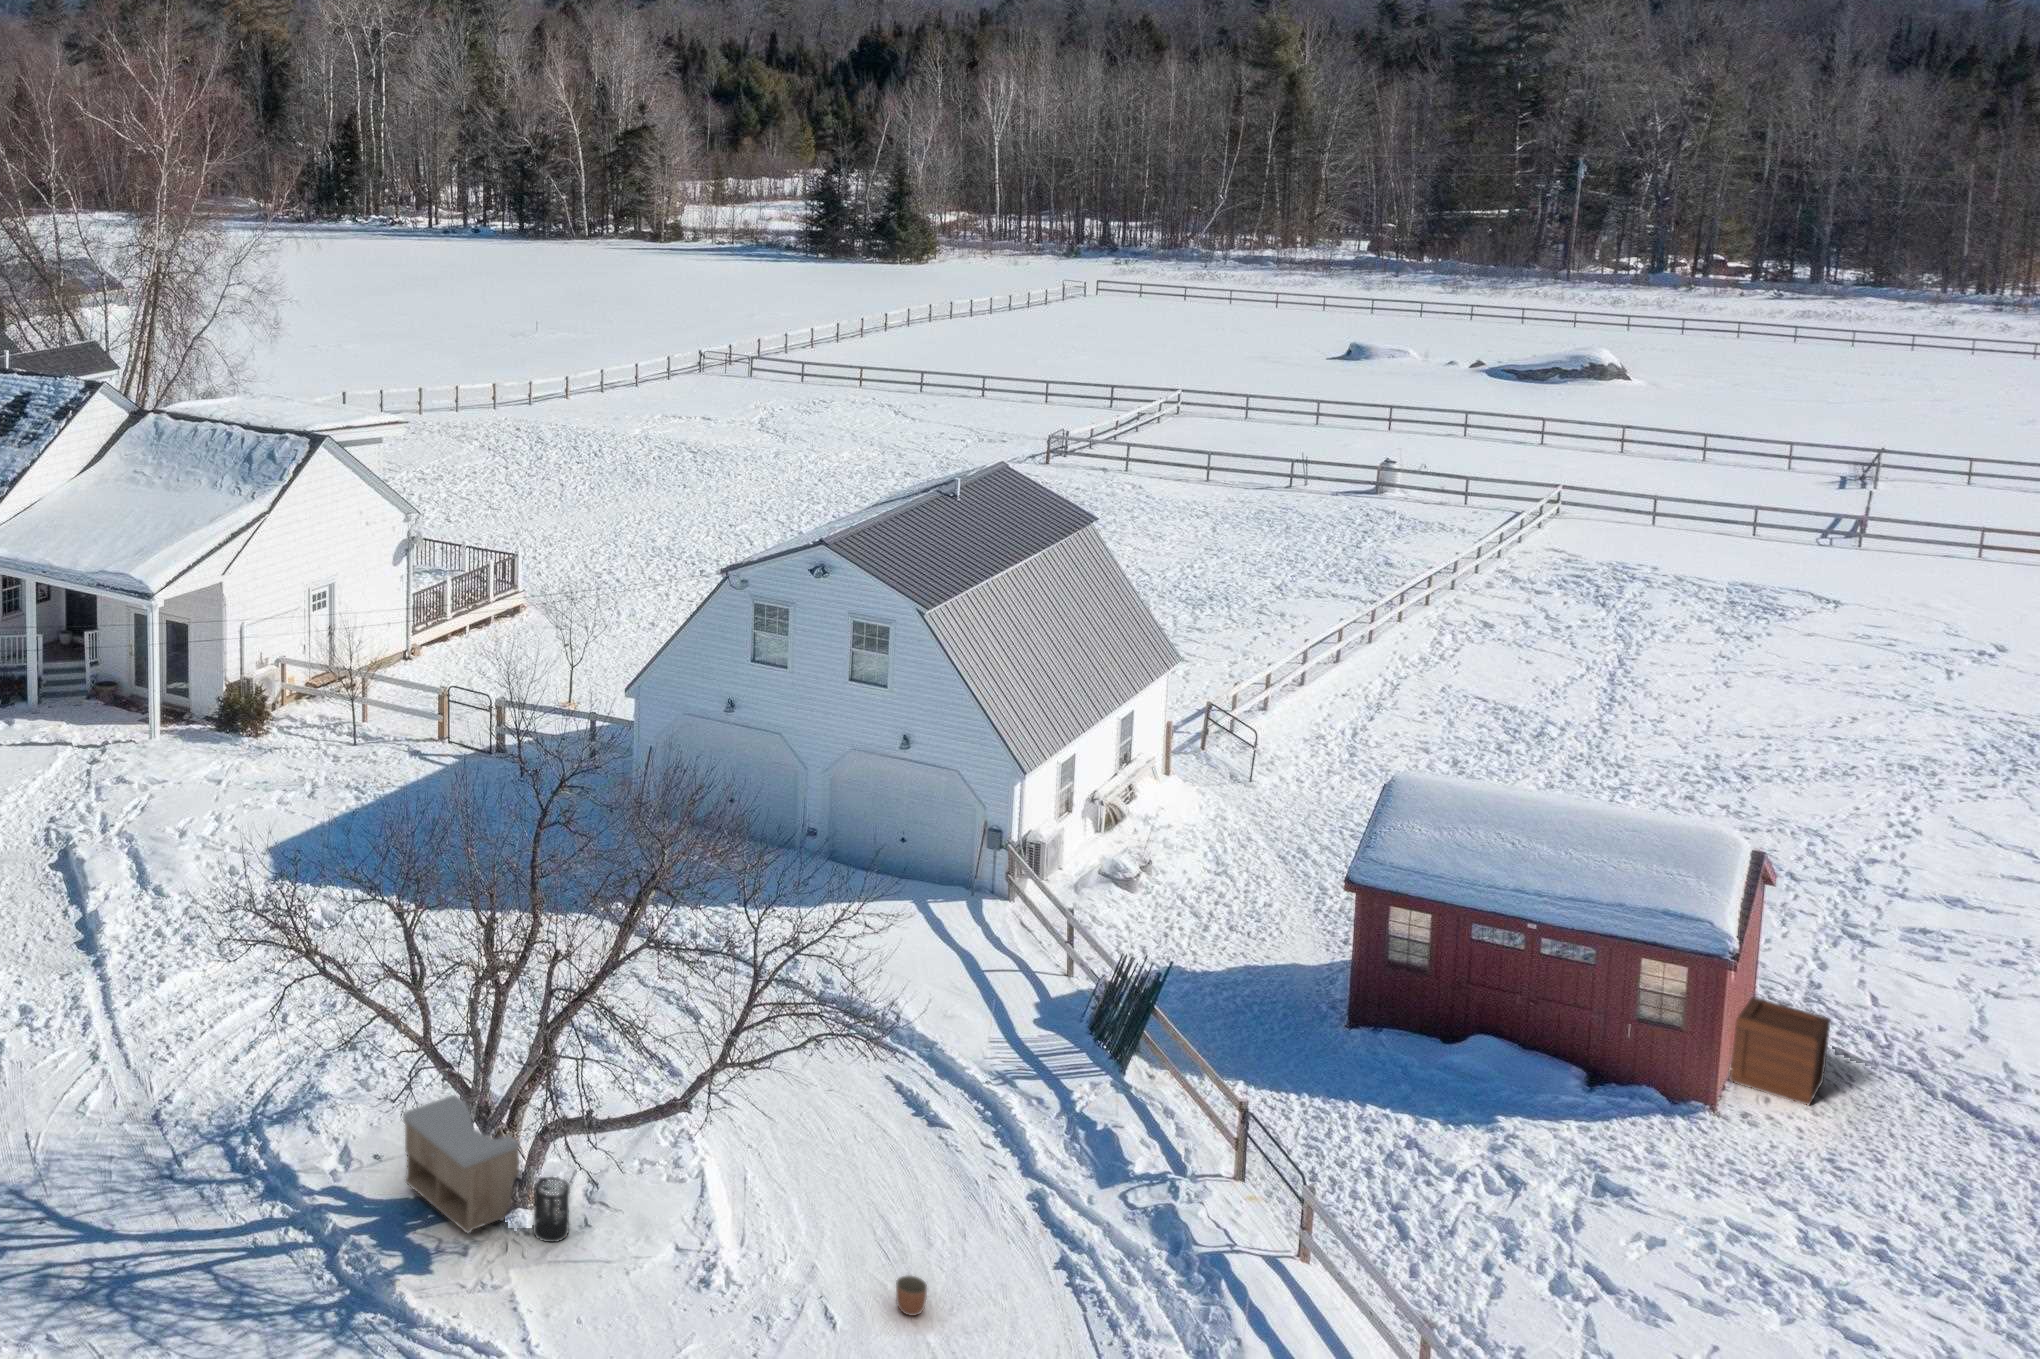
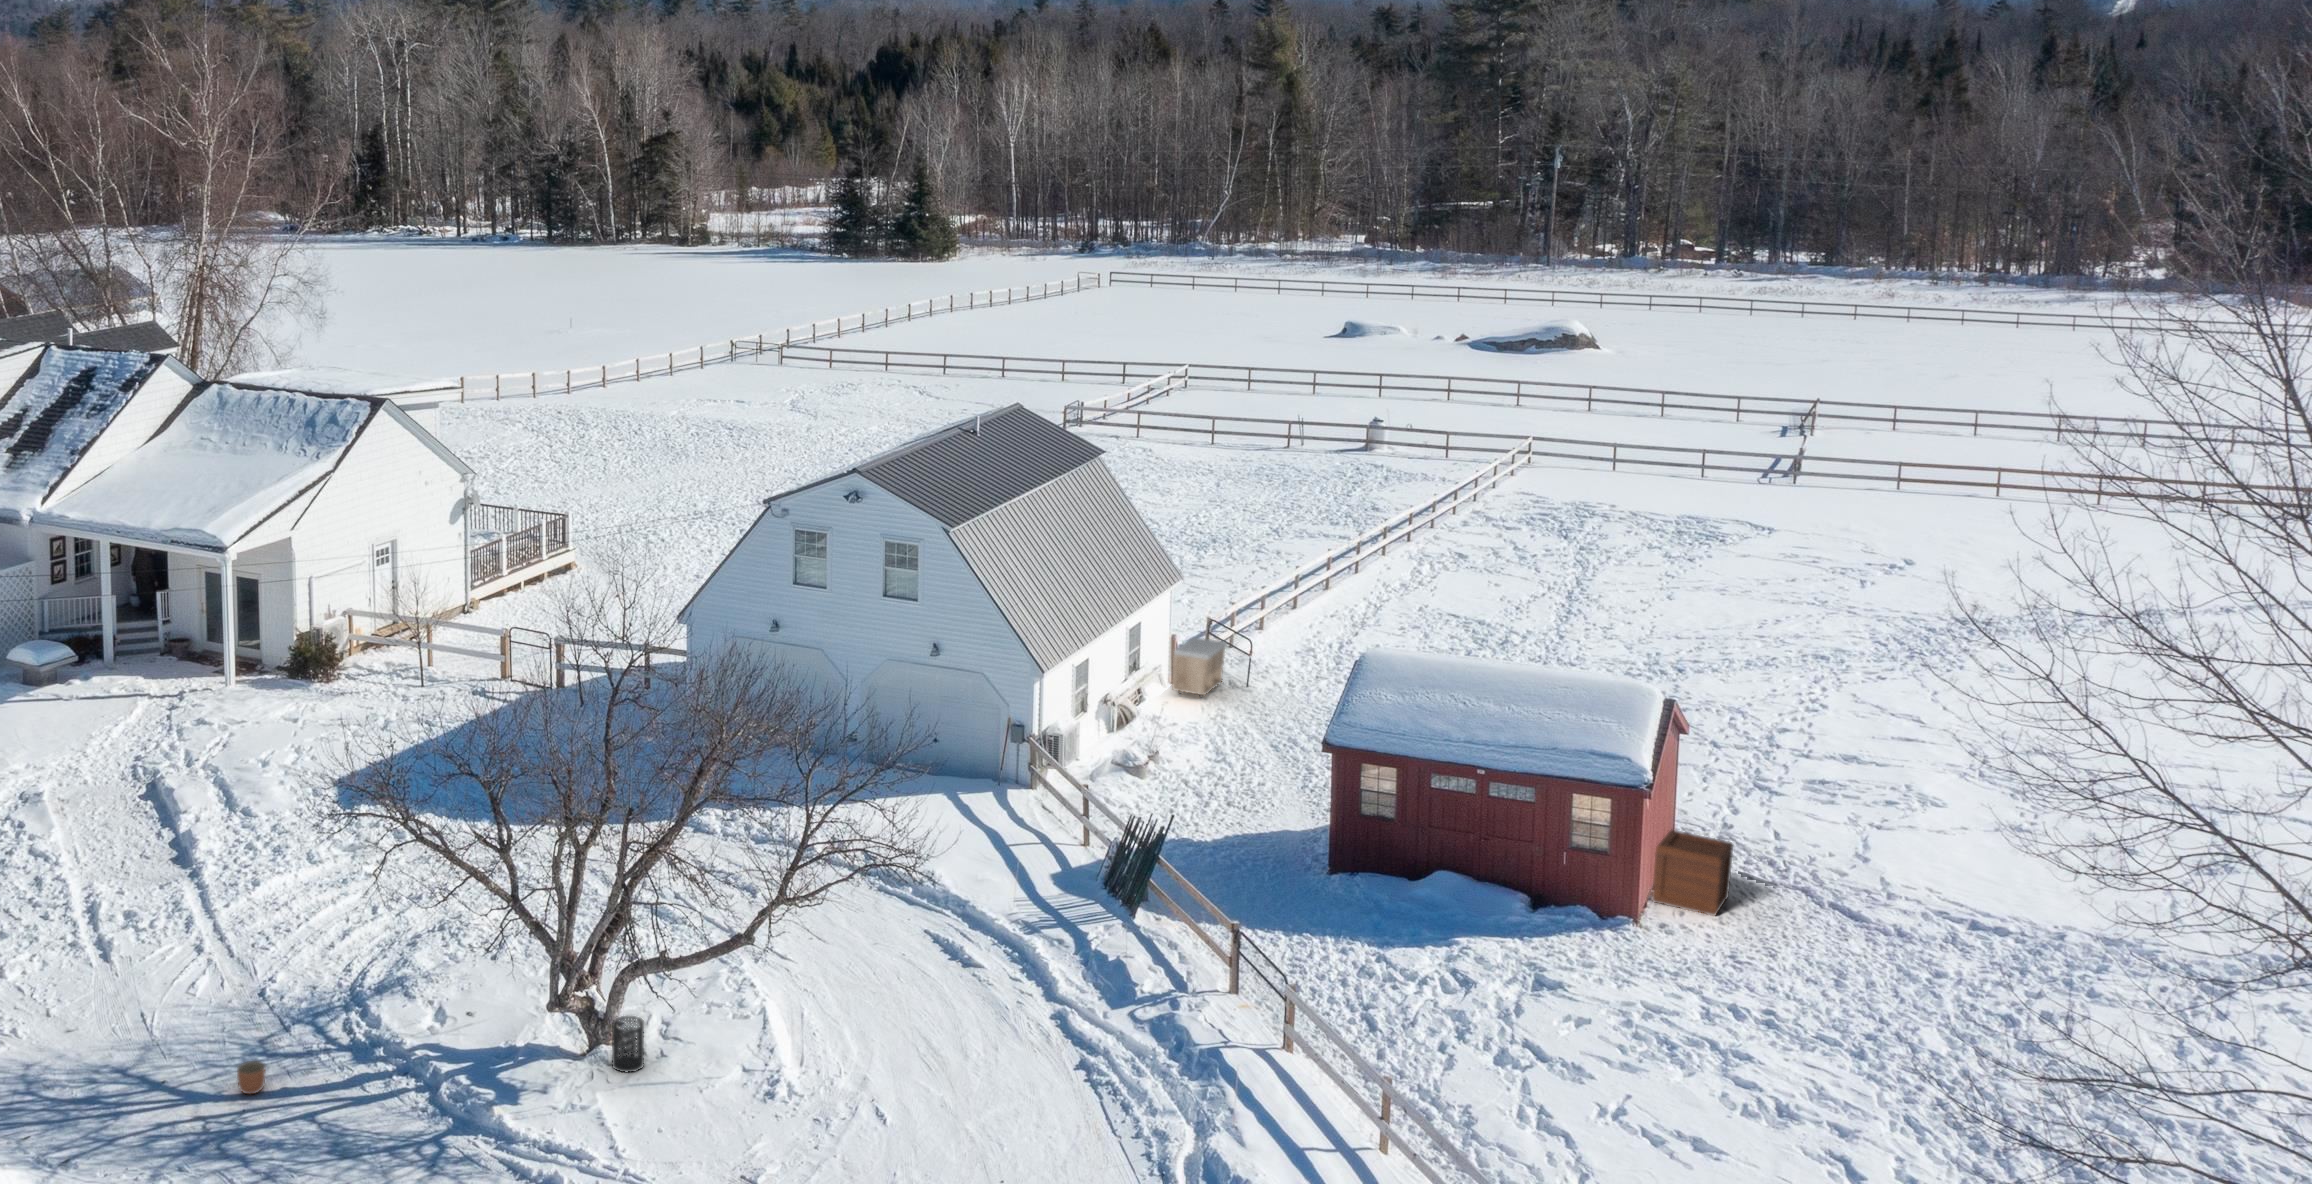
storage bench: present [403,1095,519,1233] -> present [1172,637,1226,696]
planter: present [896,1275,927,1316] -> present [237,1061,266,1094]

